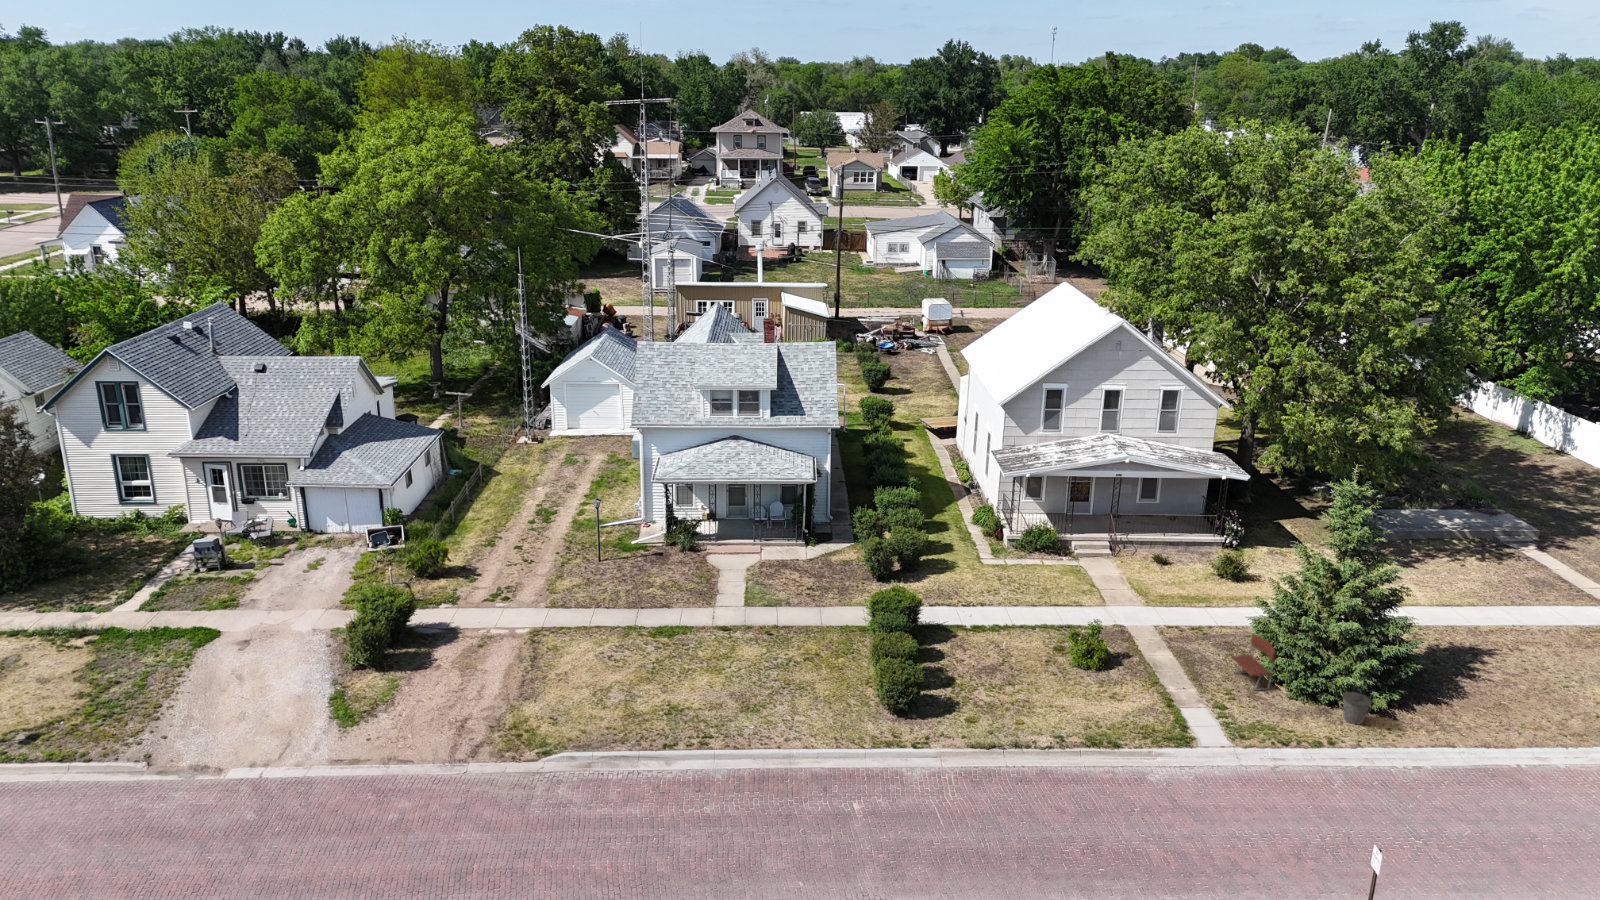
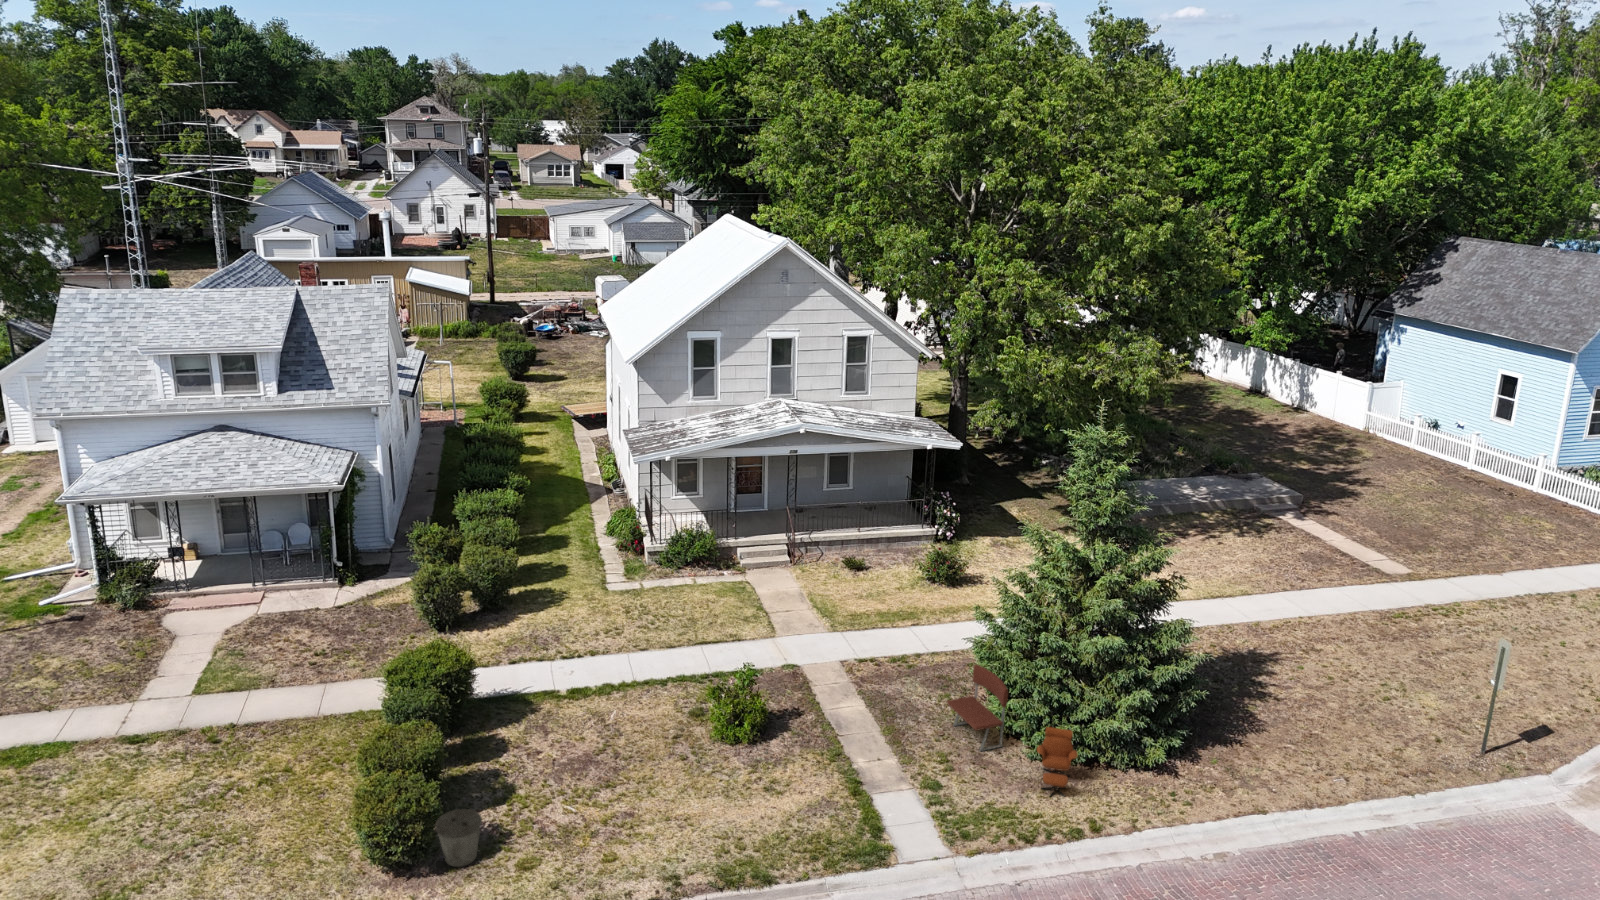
lounge chair: none [1294,678,1323,724] -> present [1037,727,1078,796]
trash can: present [1343,692,1372,724] -> present [435,809,482,867]

